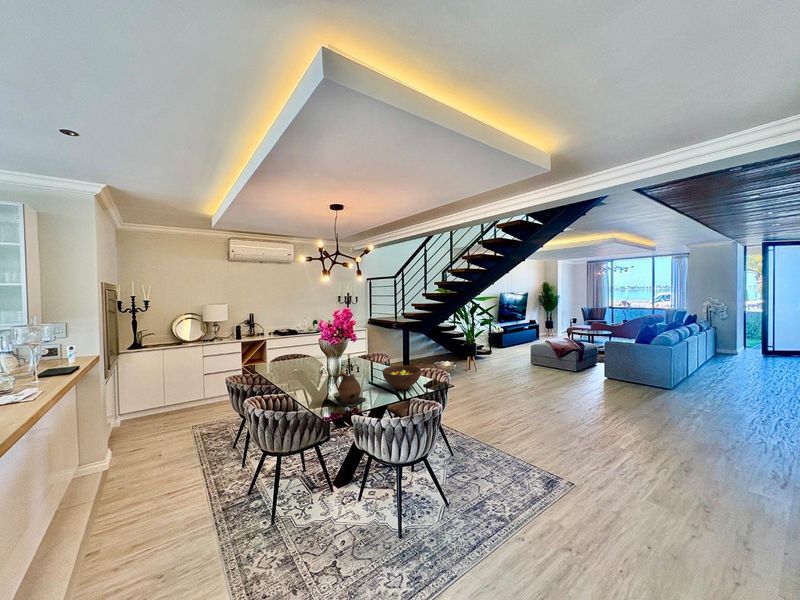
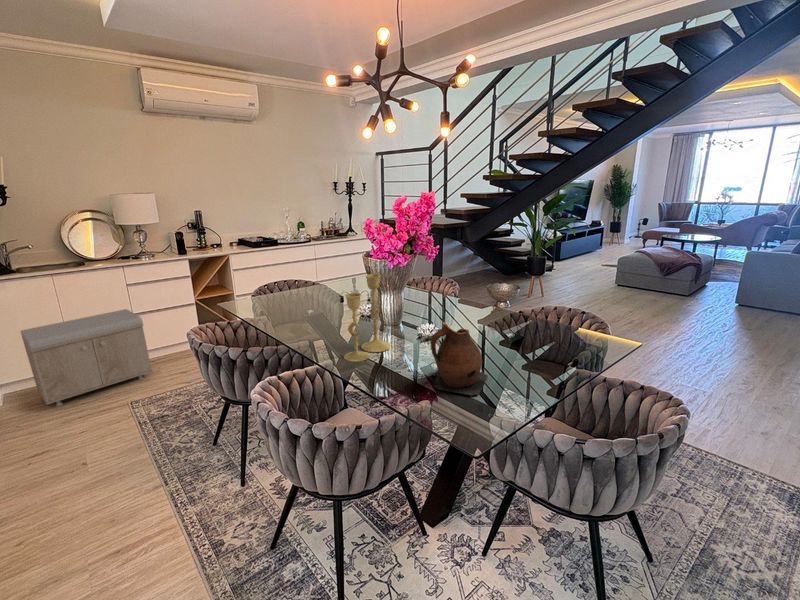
candlestick: none [301,348,329,393] -> present [344,274,391,362]
fruit bowl: present [382,366,421,390] -> none [492,303,569,350]
storage bench: none [139,371,209,427] -> present [21,309,152,406]

